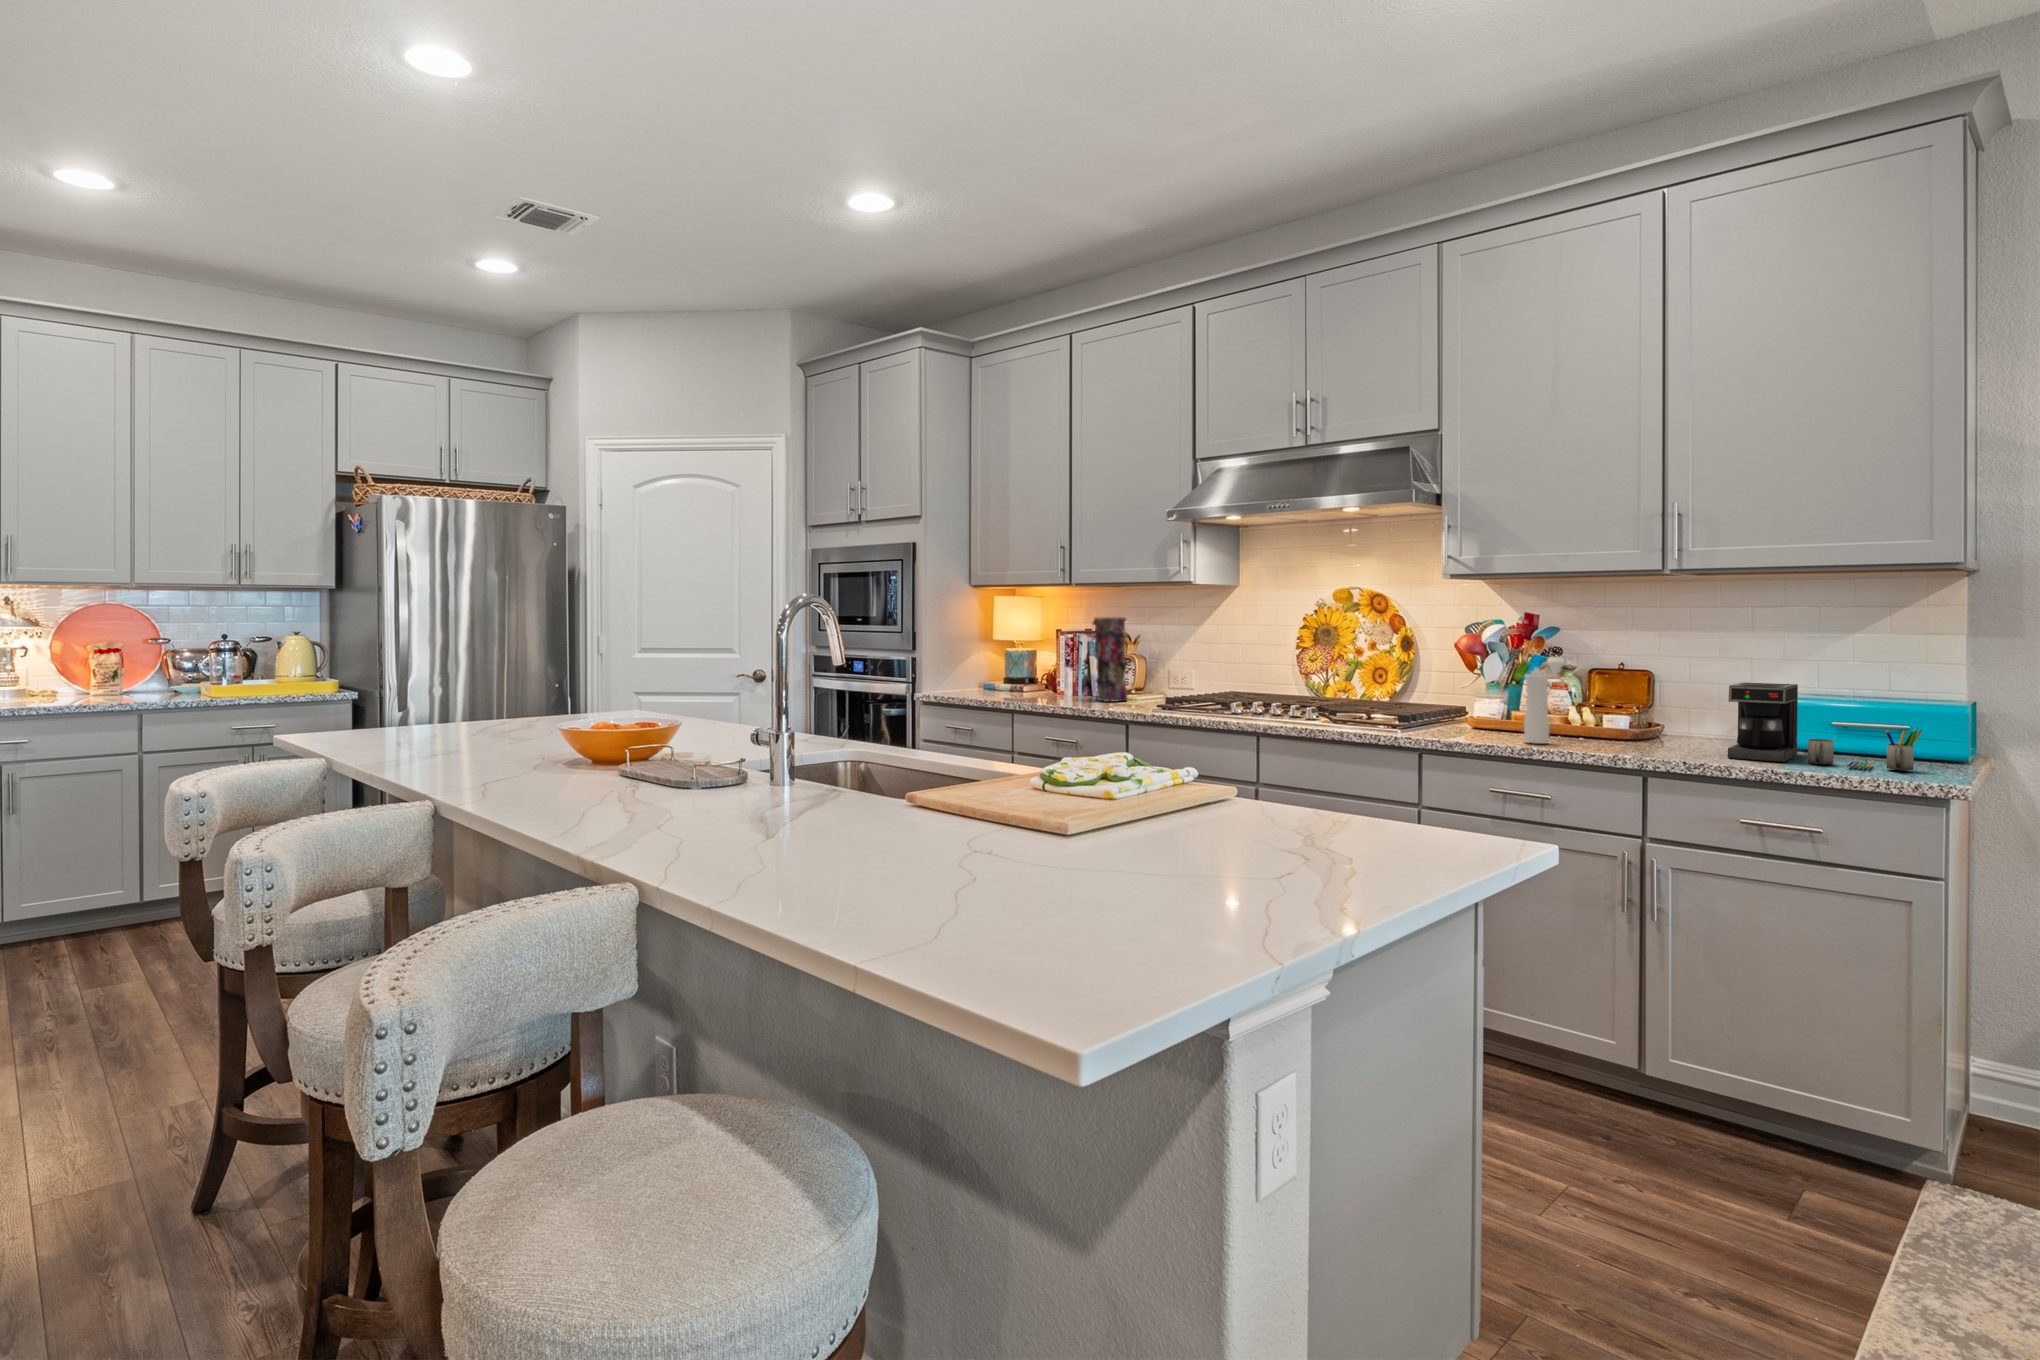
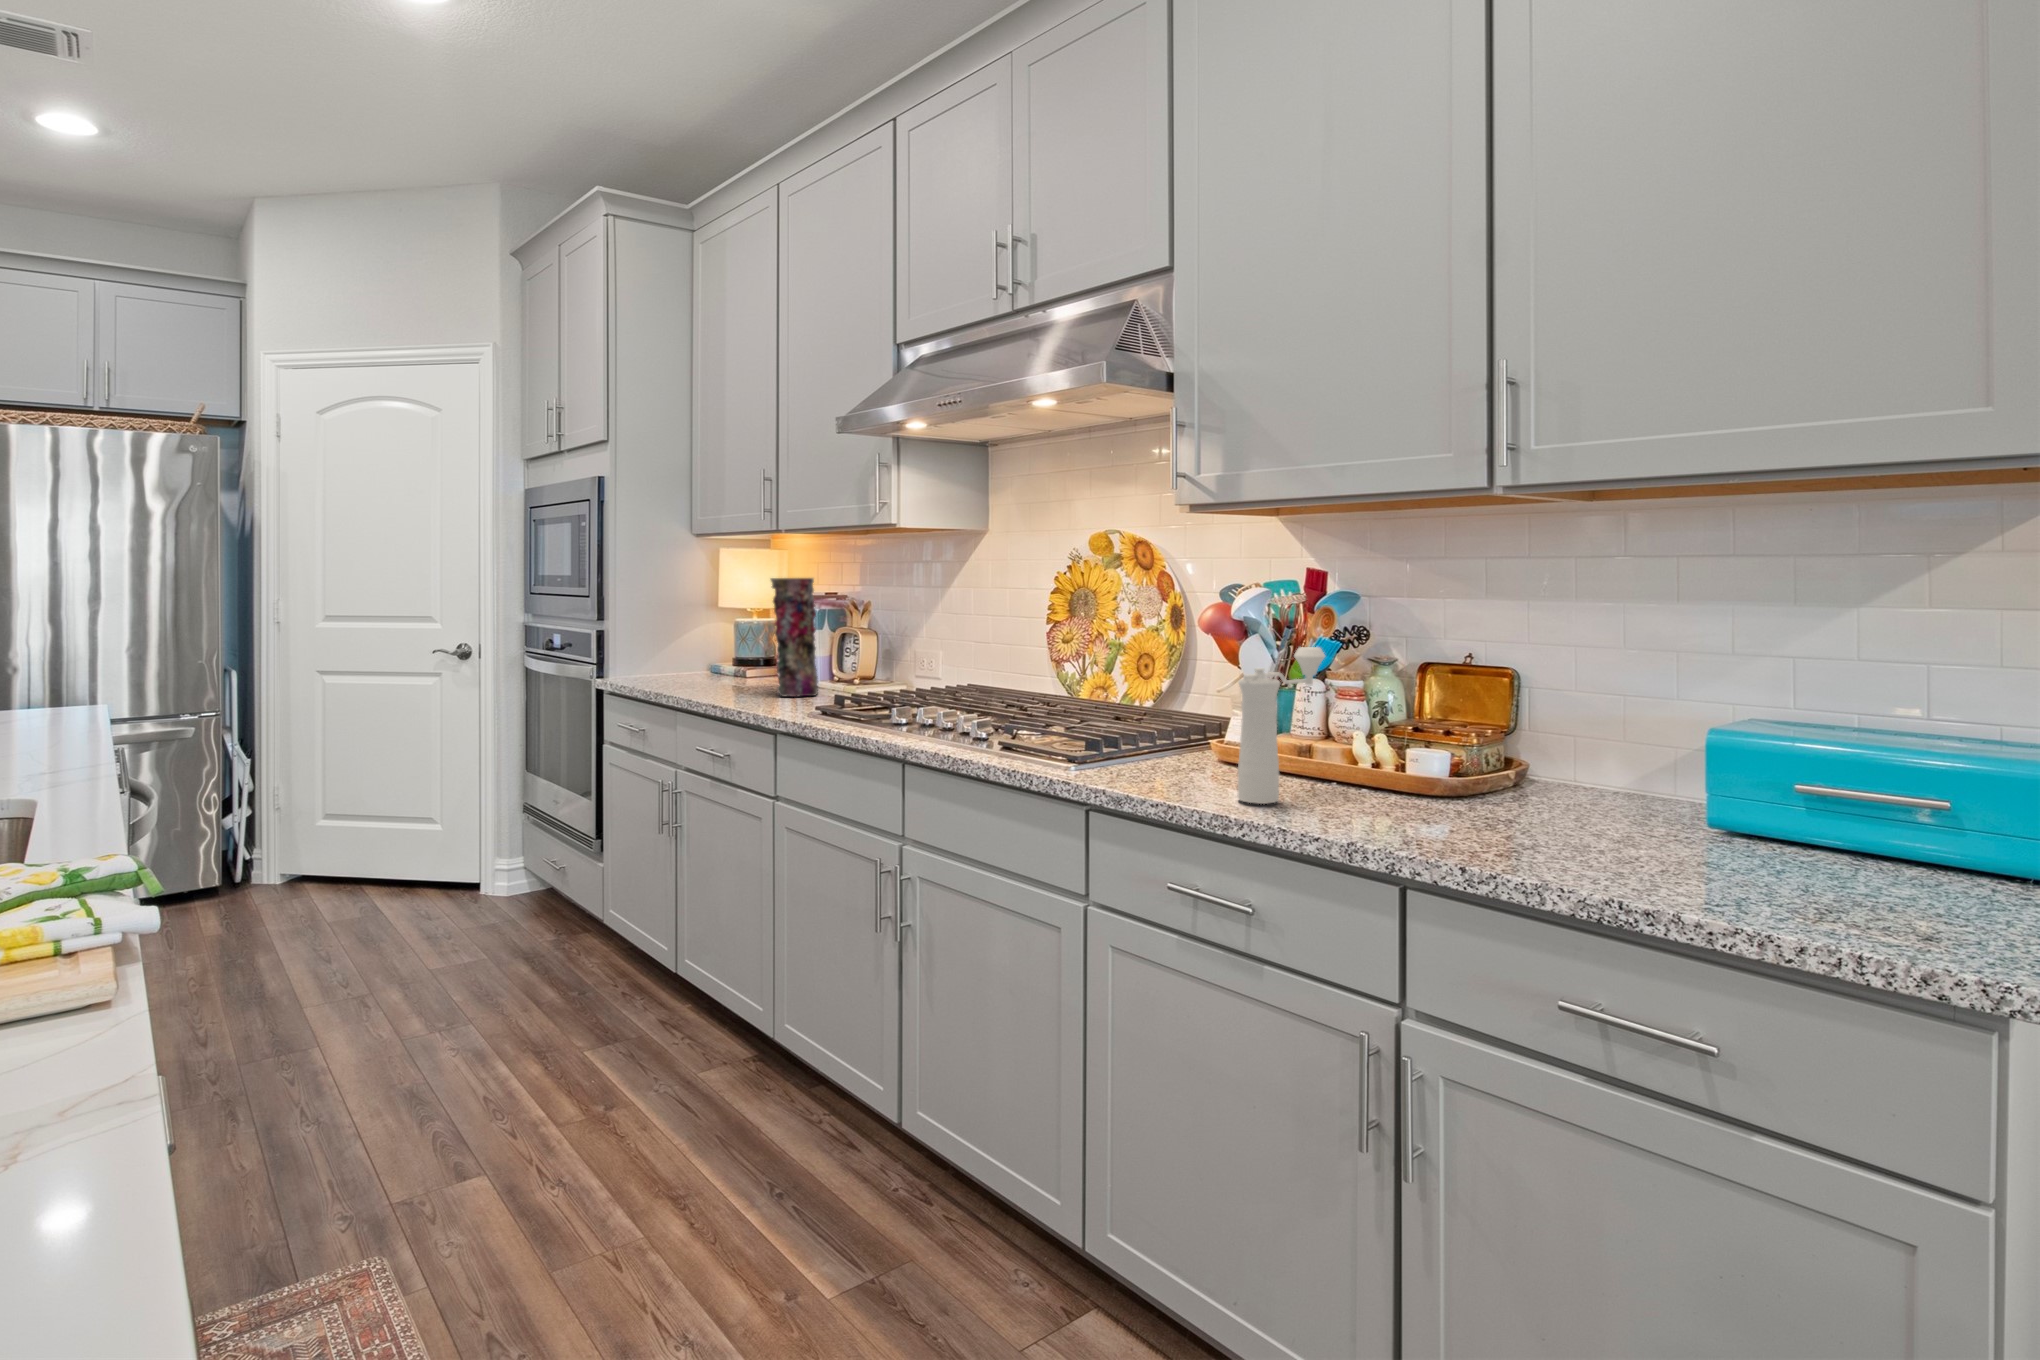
coffee maker: present [1728,683,1922,770] -> none [1567,703,1966,916]

